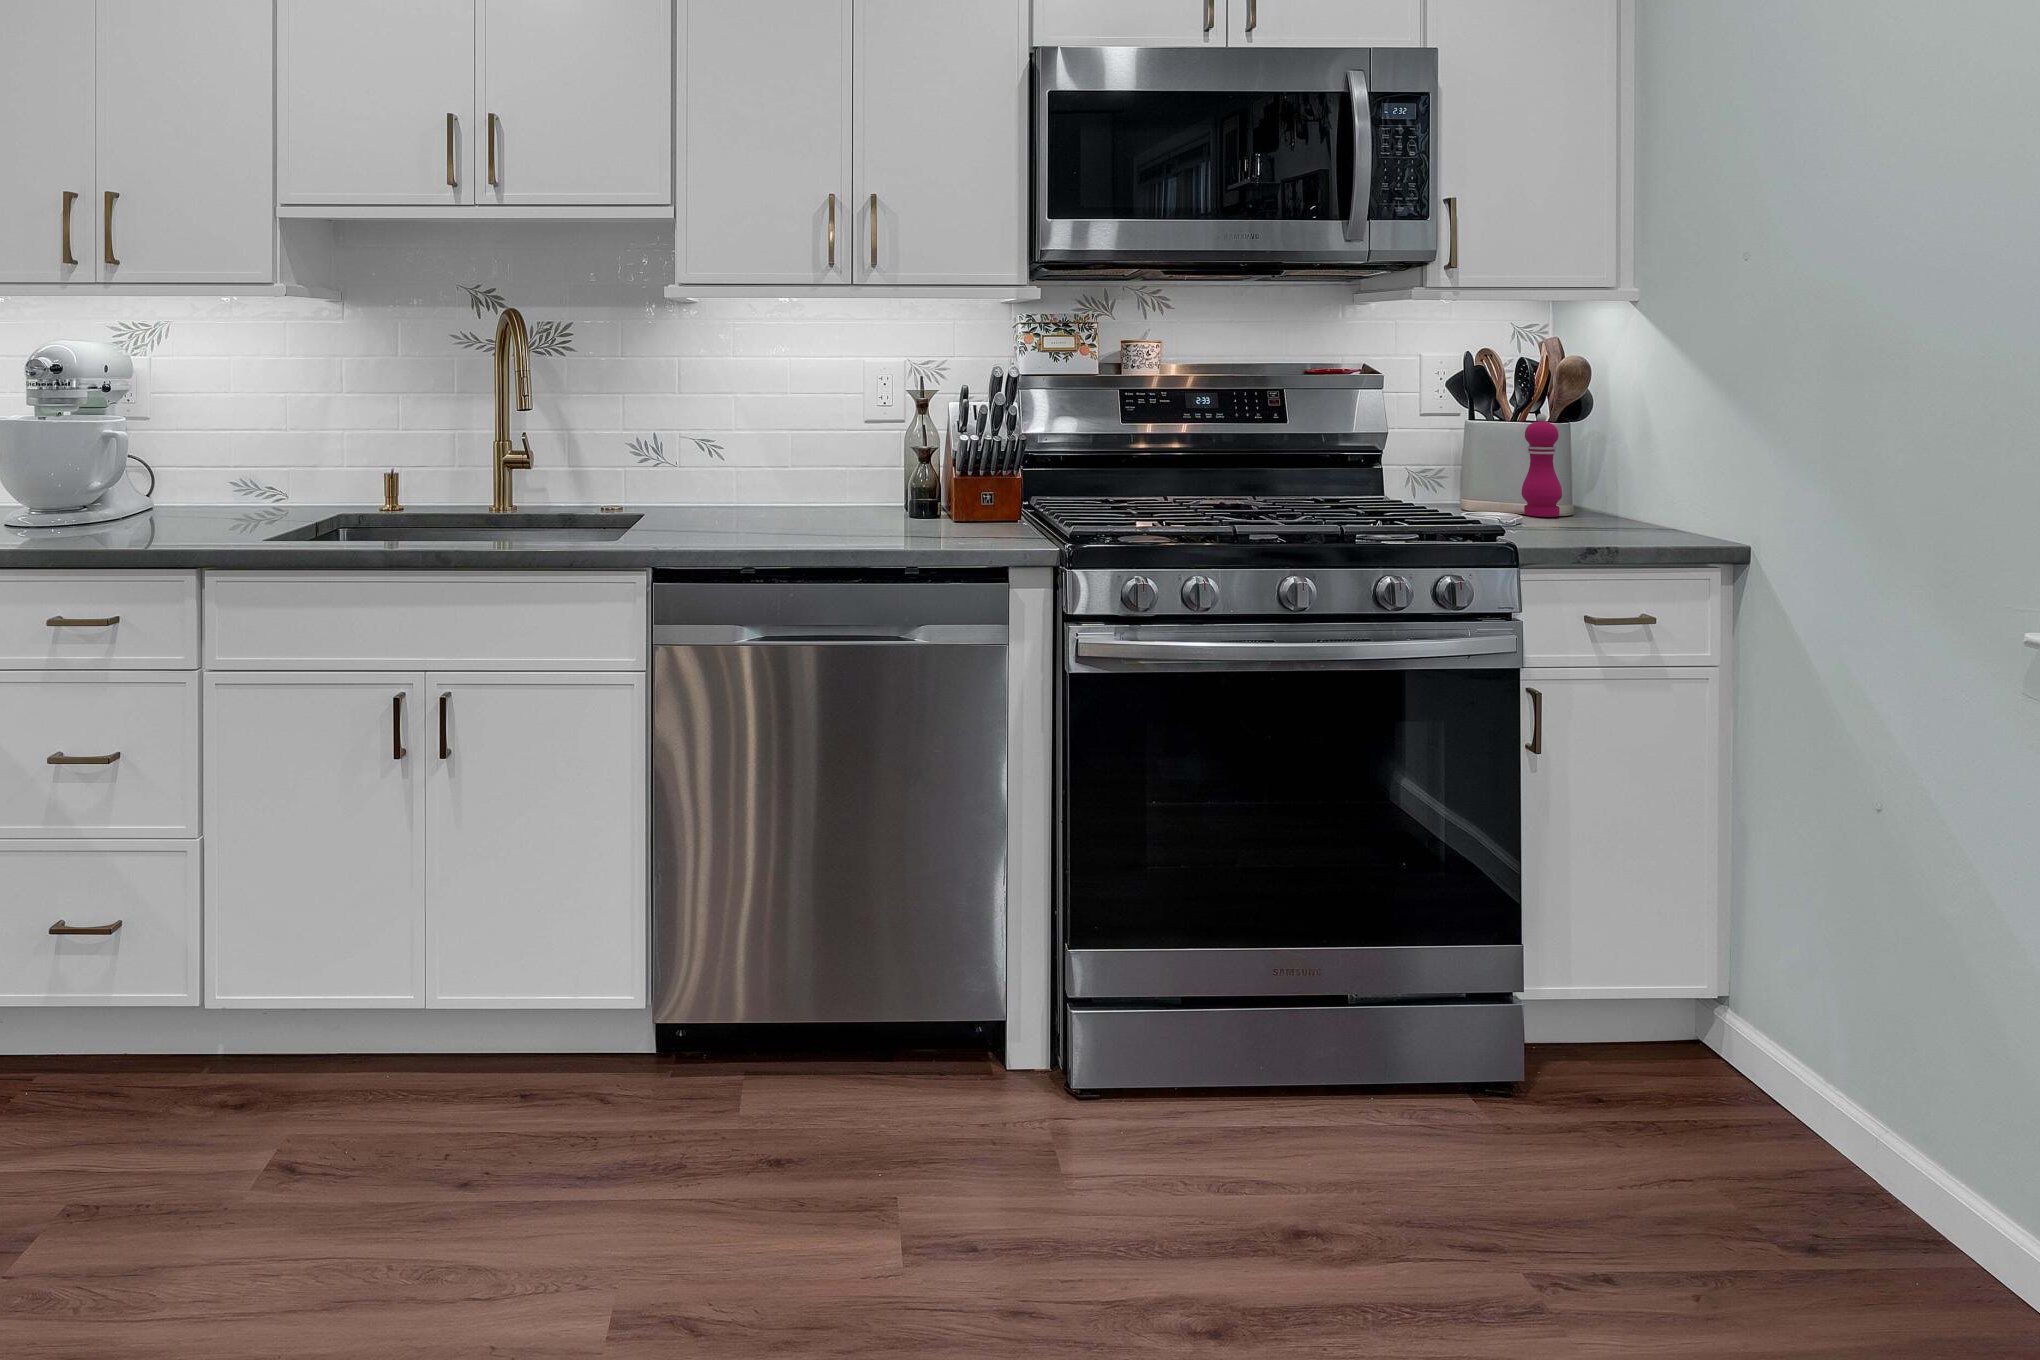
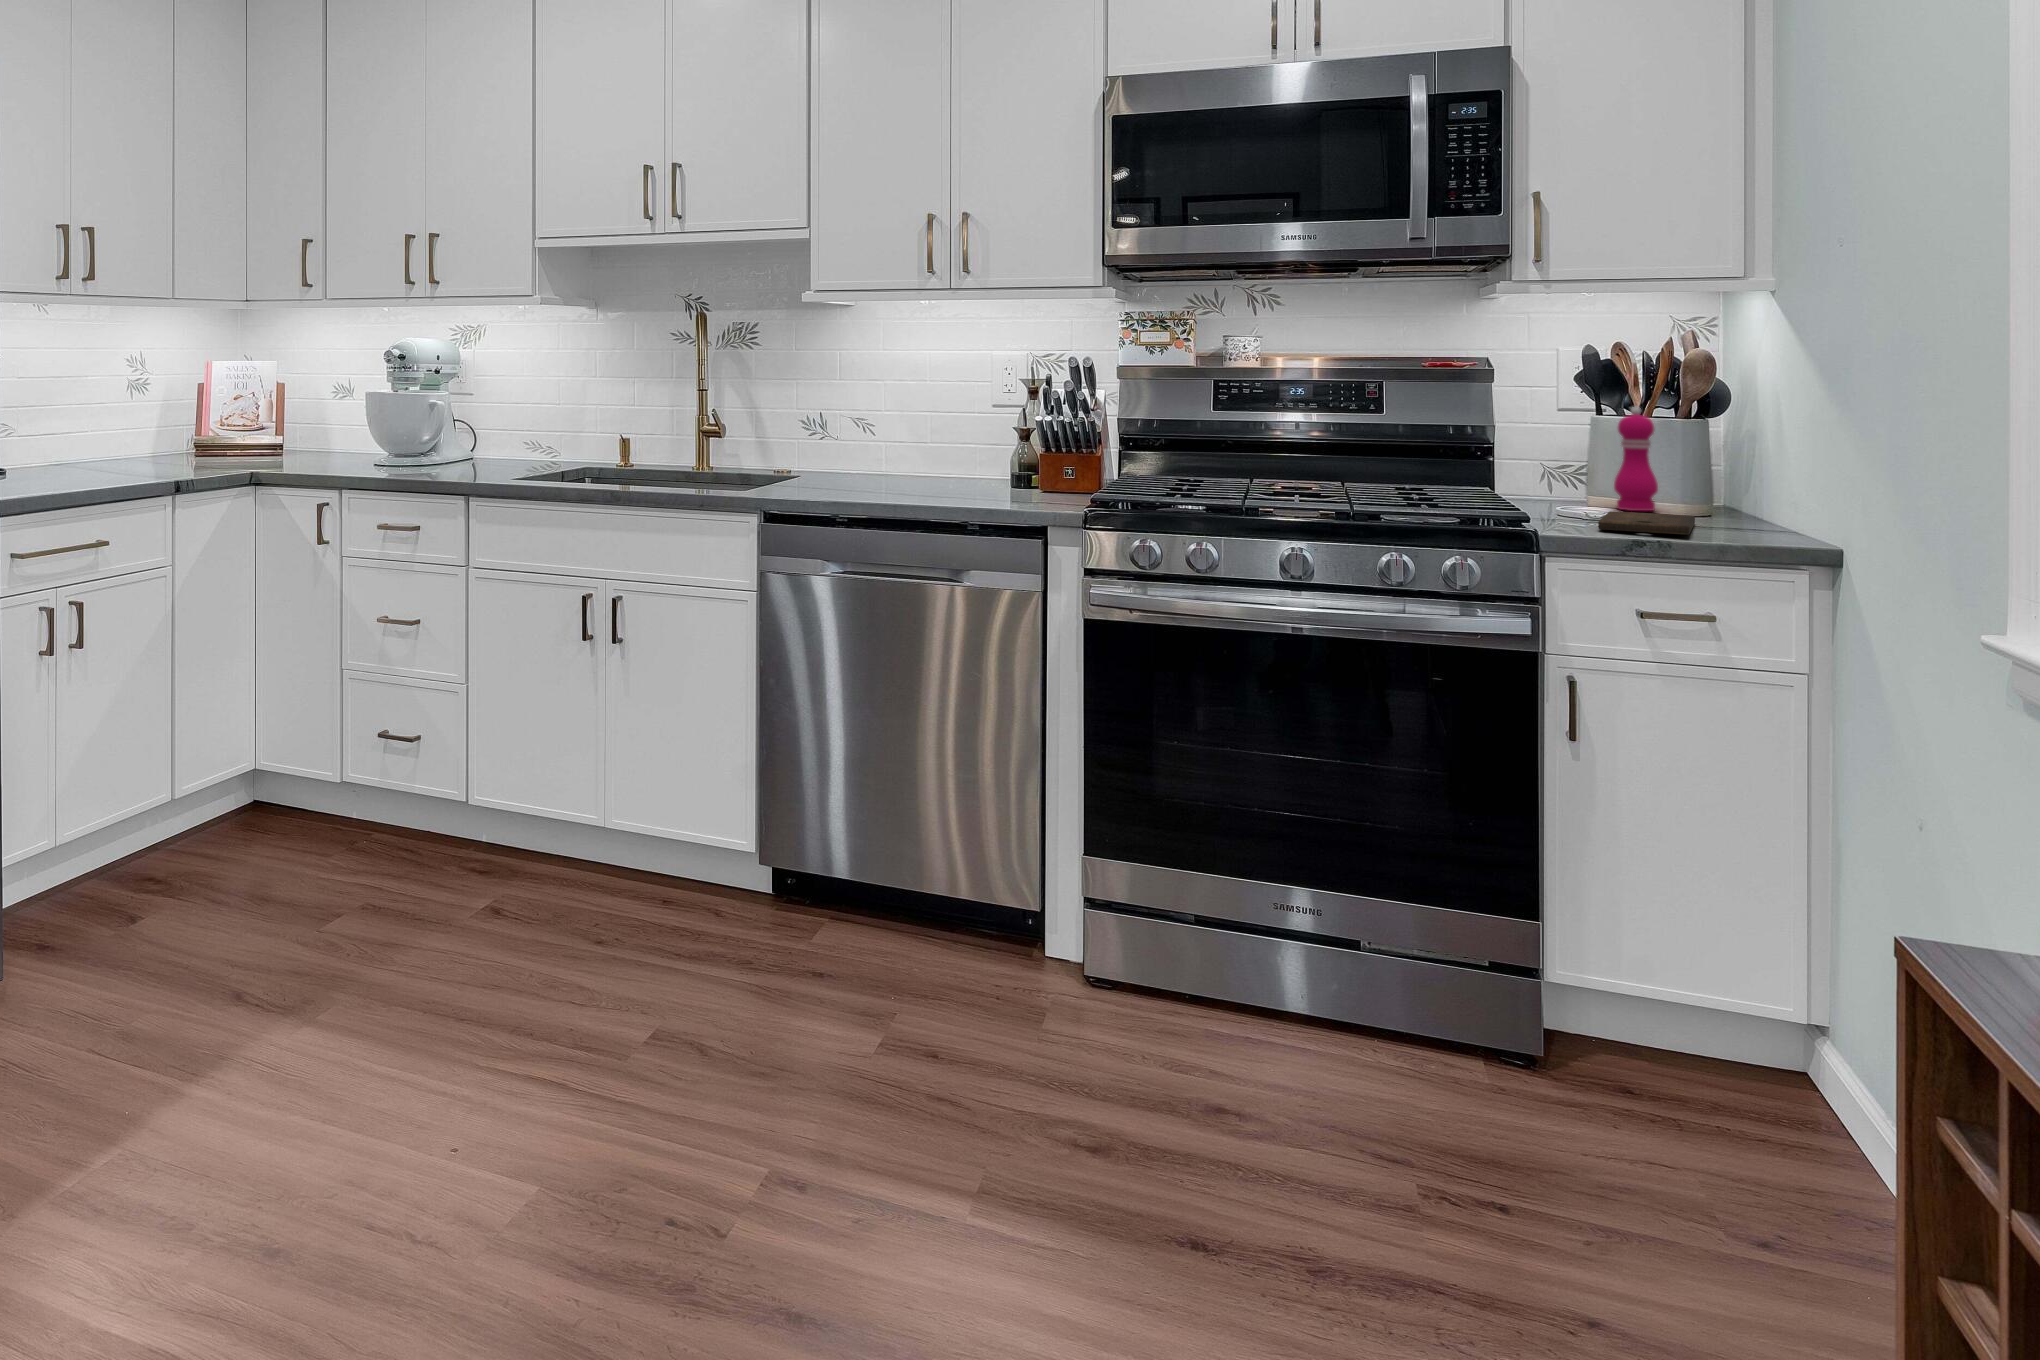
cutting board: none [1541,519,1657,542] -> present [1598,511,1695,535]

